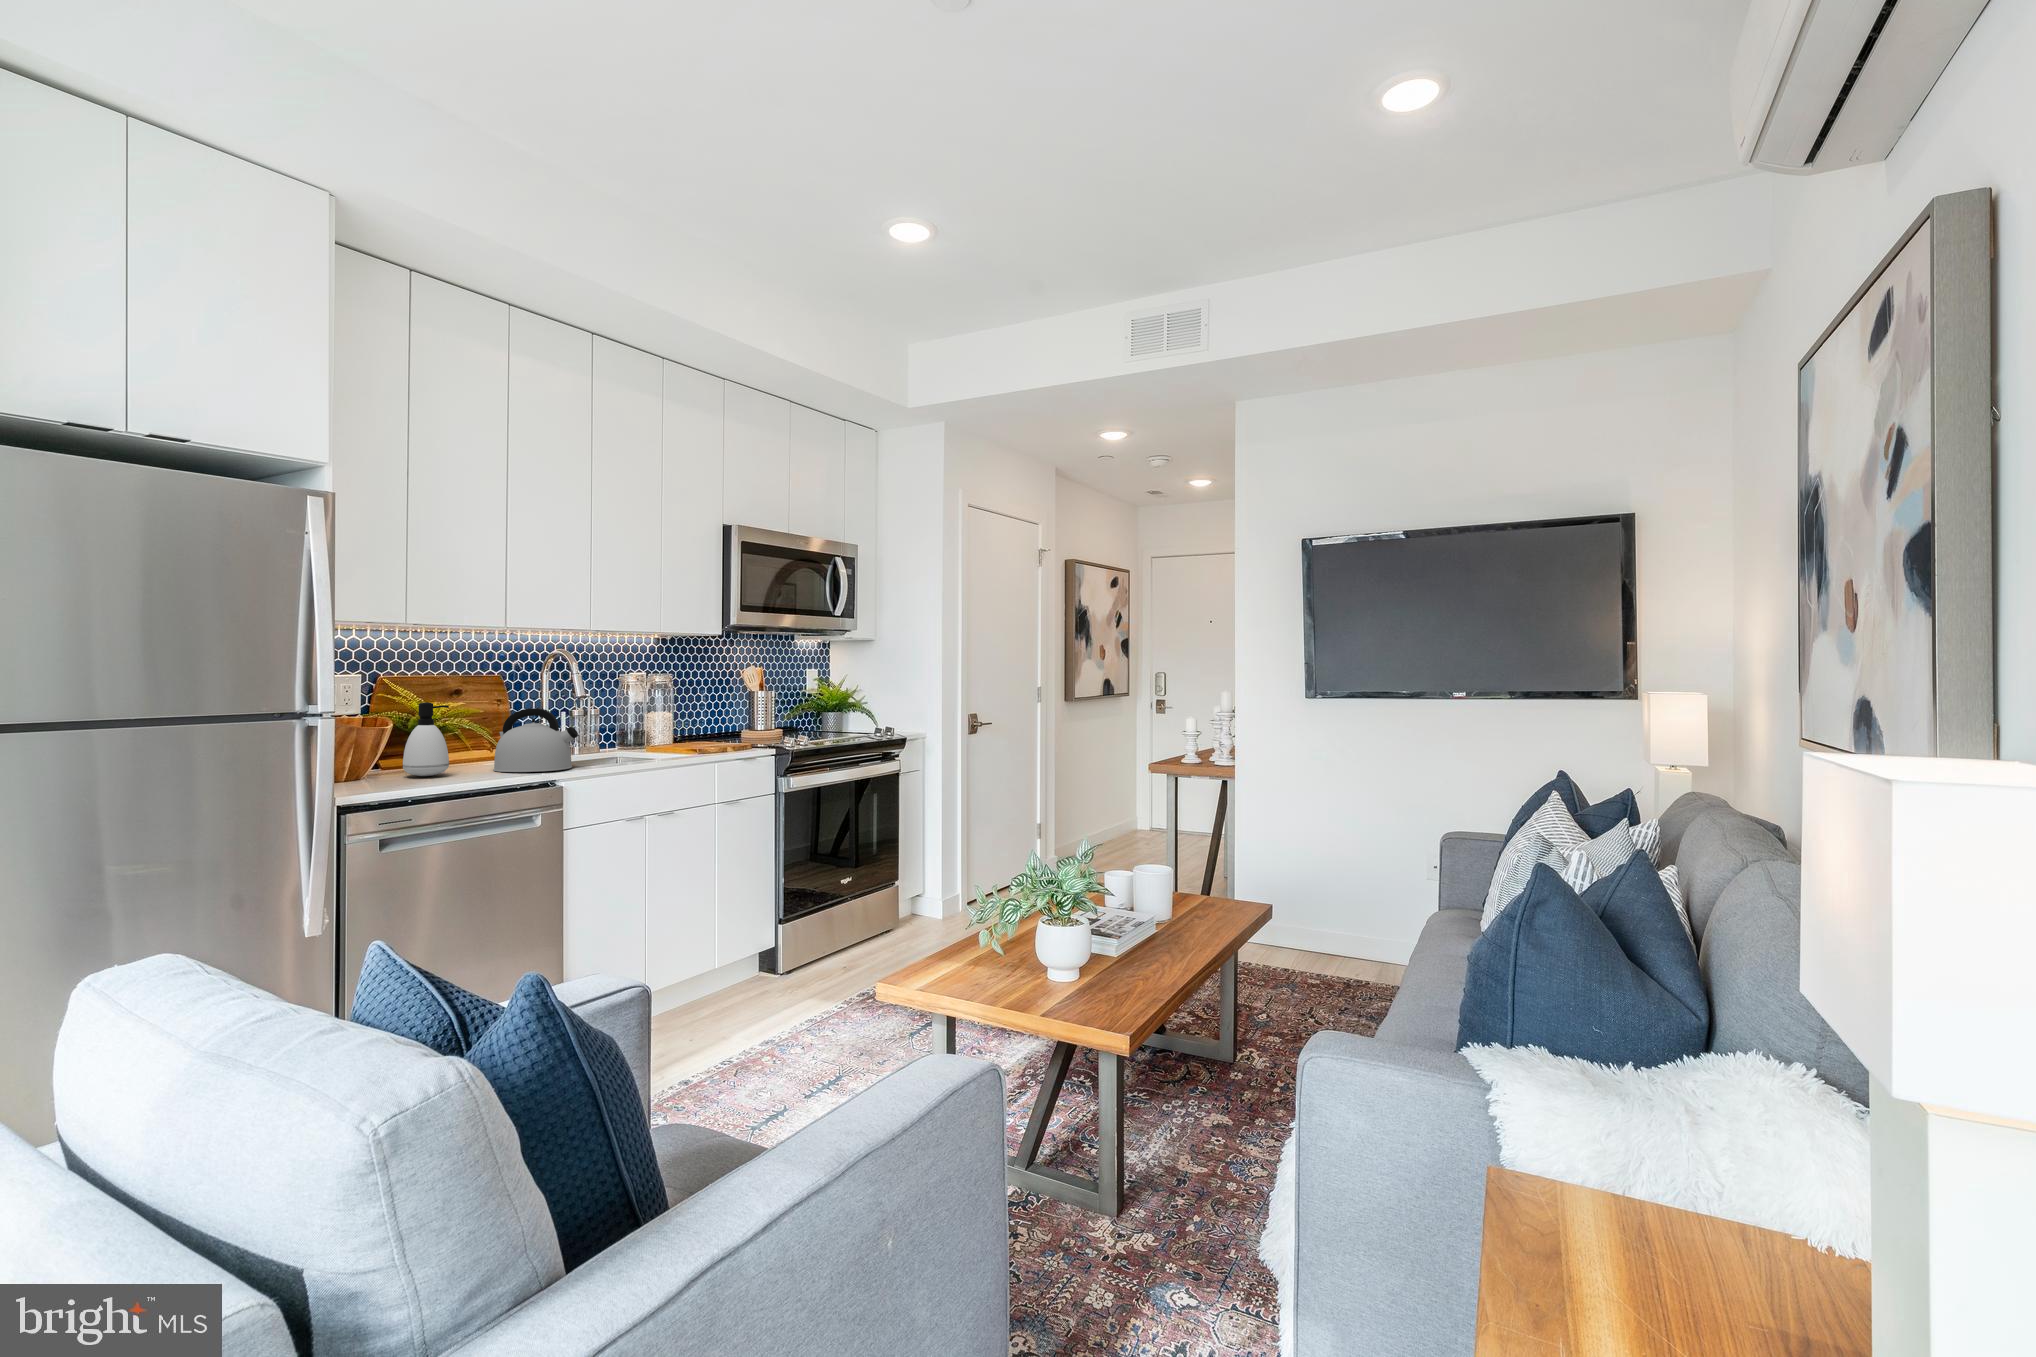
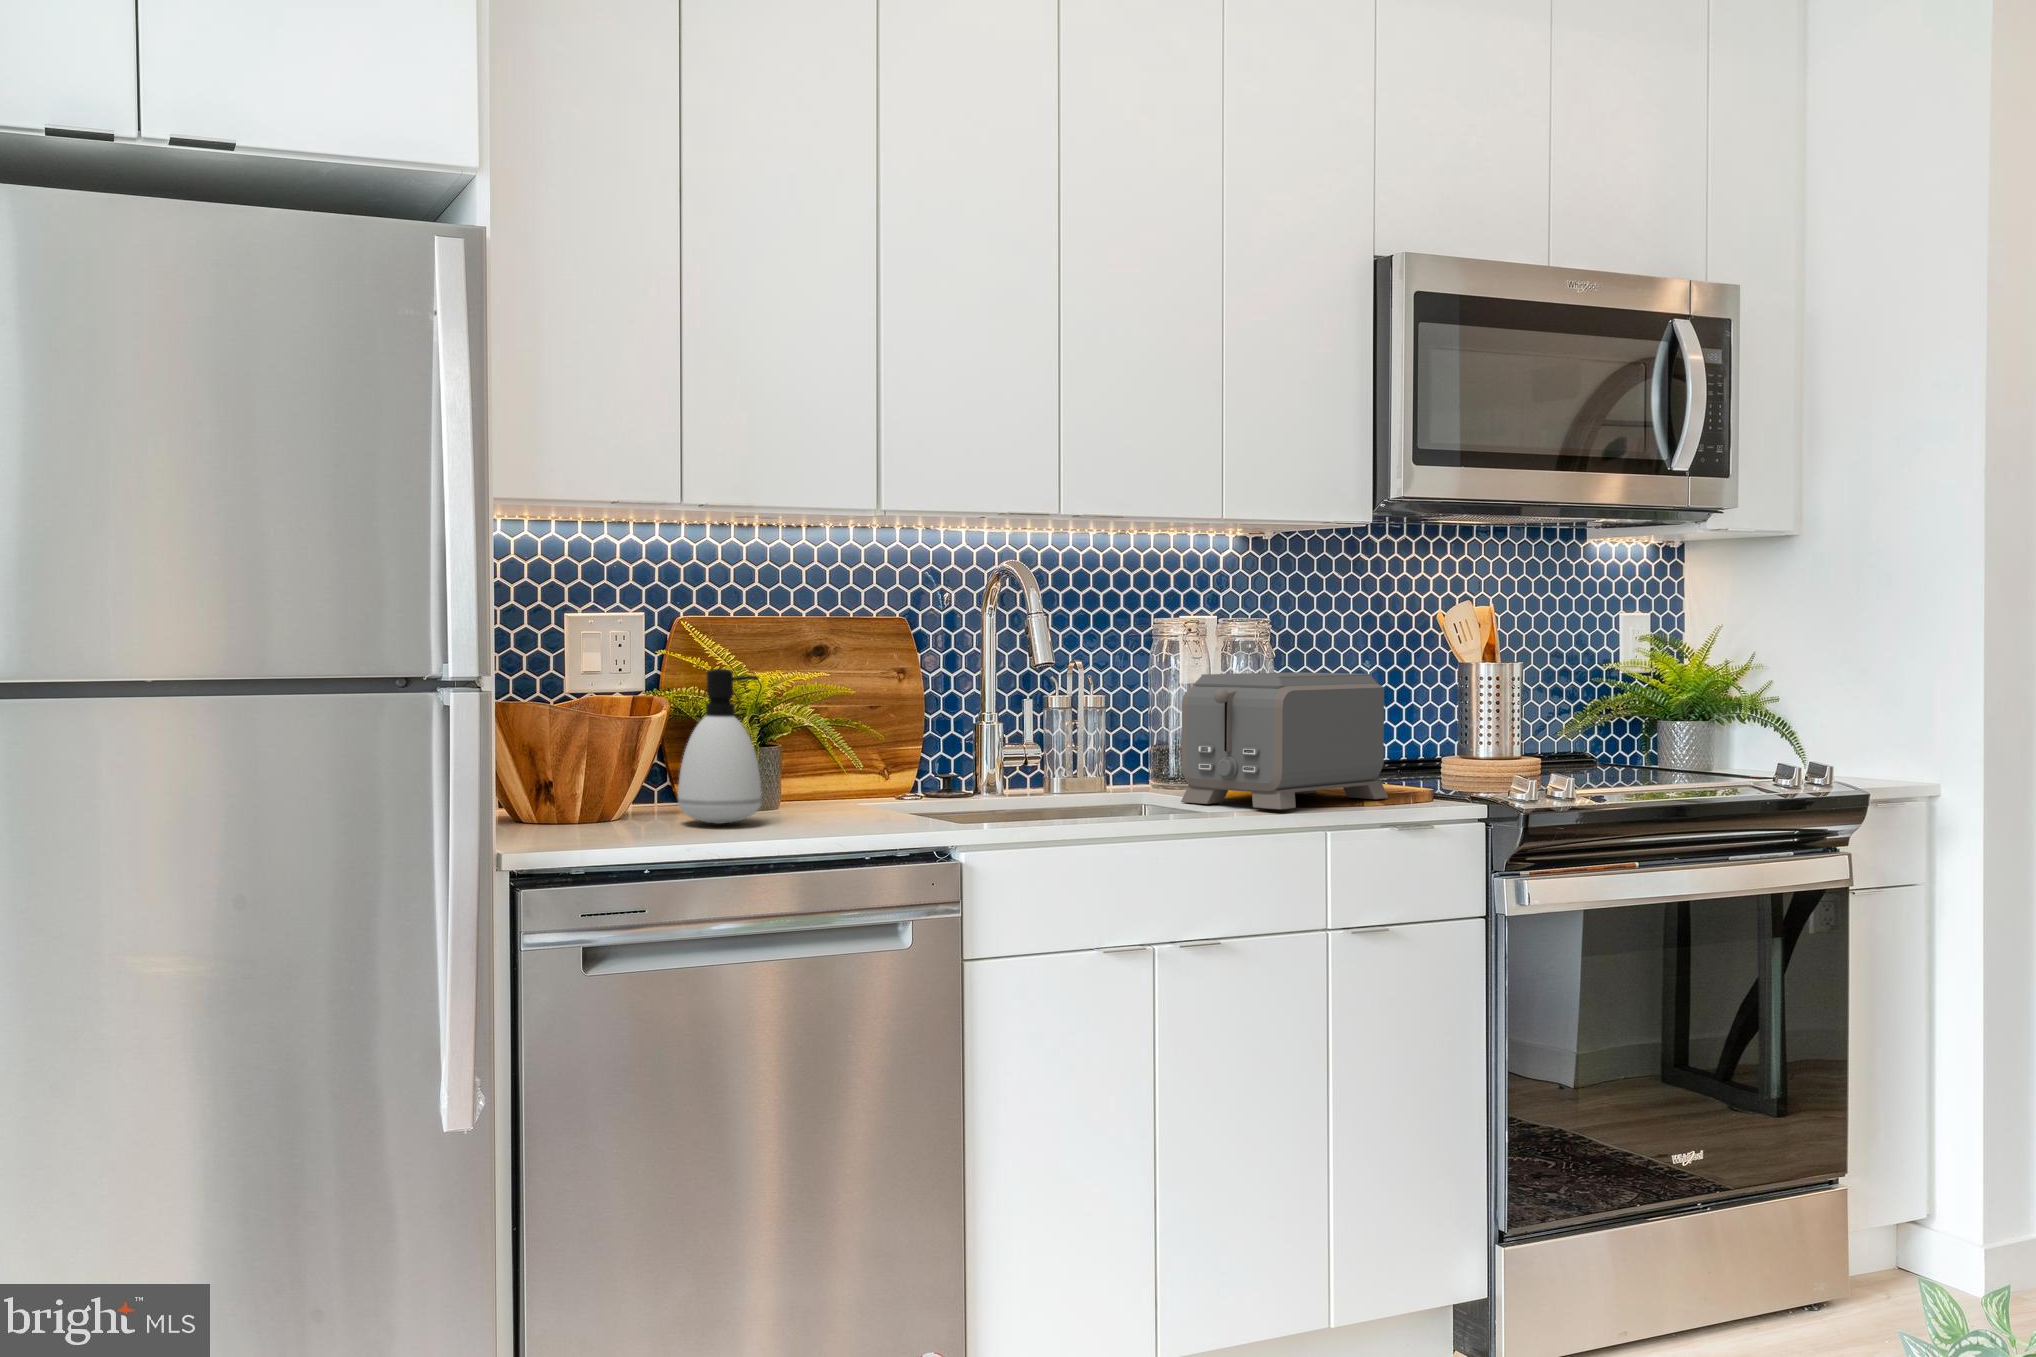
toaster: none [642,697,729,756] -> present [1181,672,1388,810]
kettle: present [493,708,578,772] -> none [852,687,1018,826]

